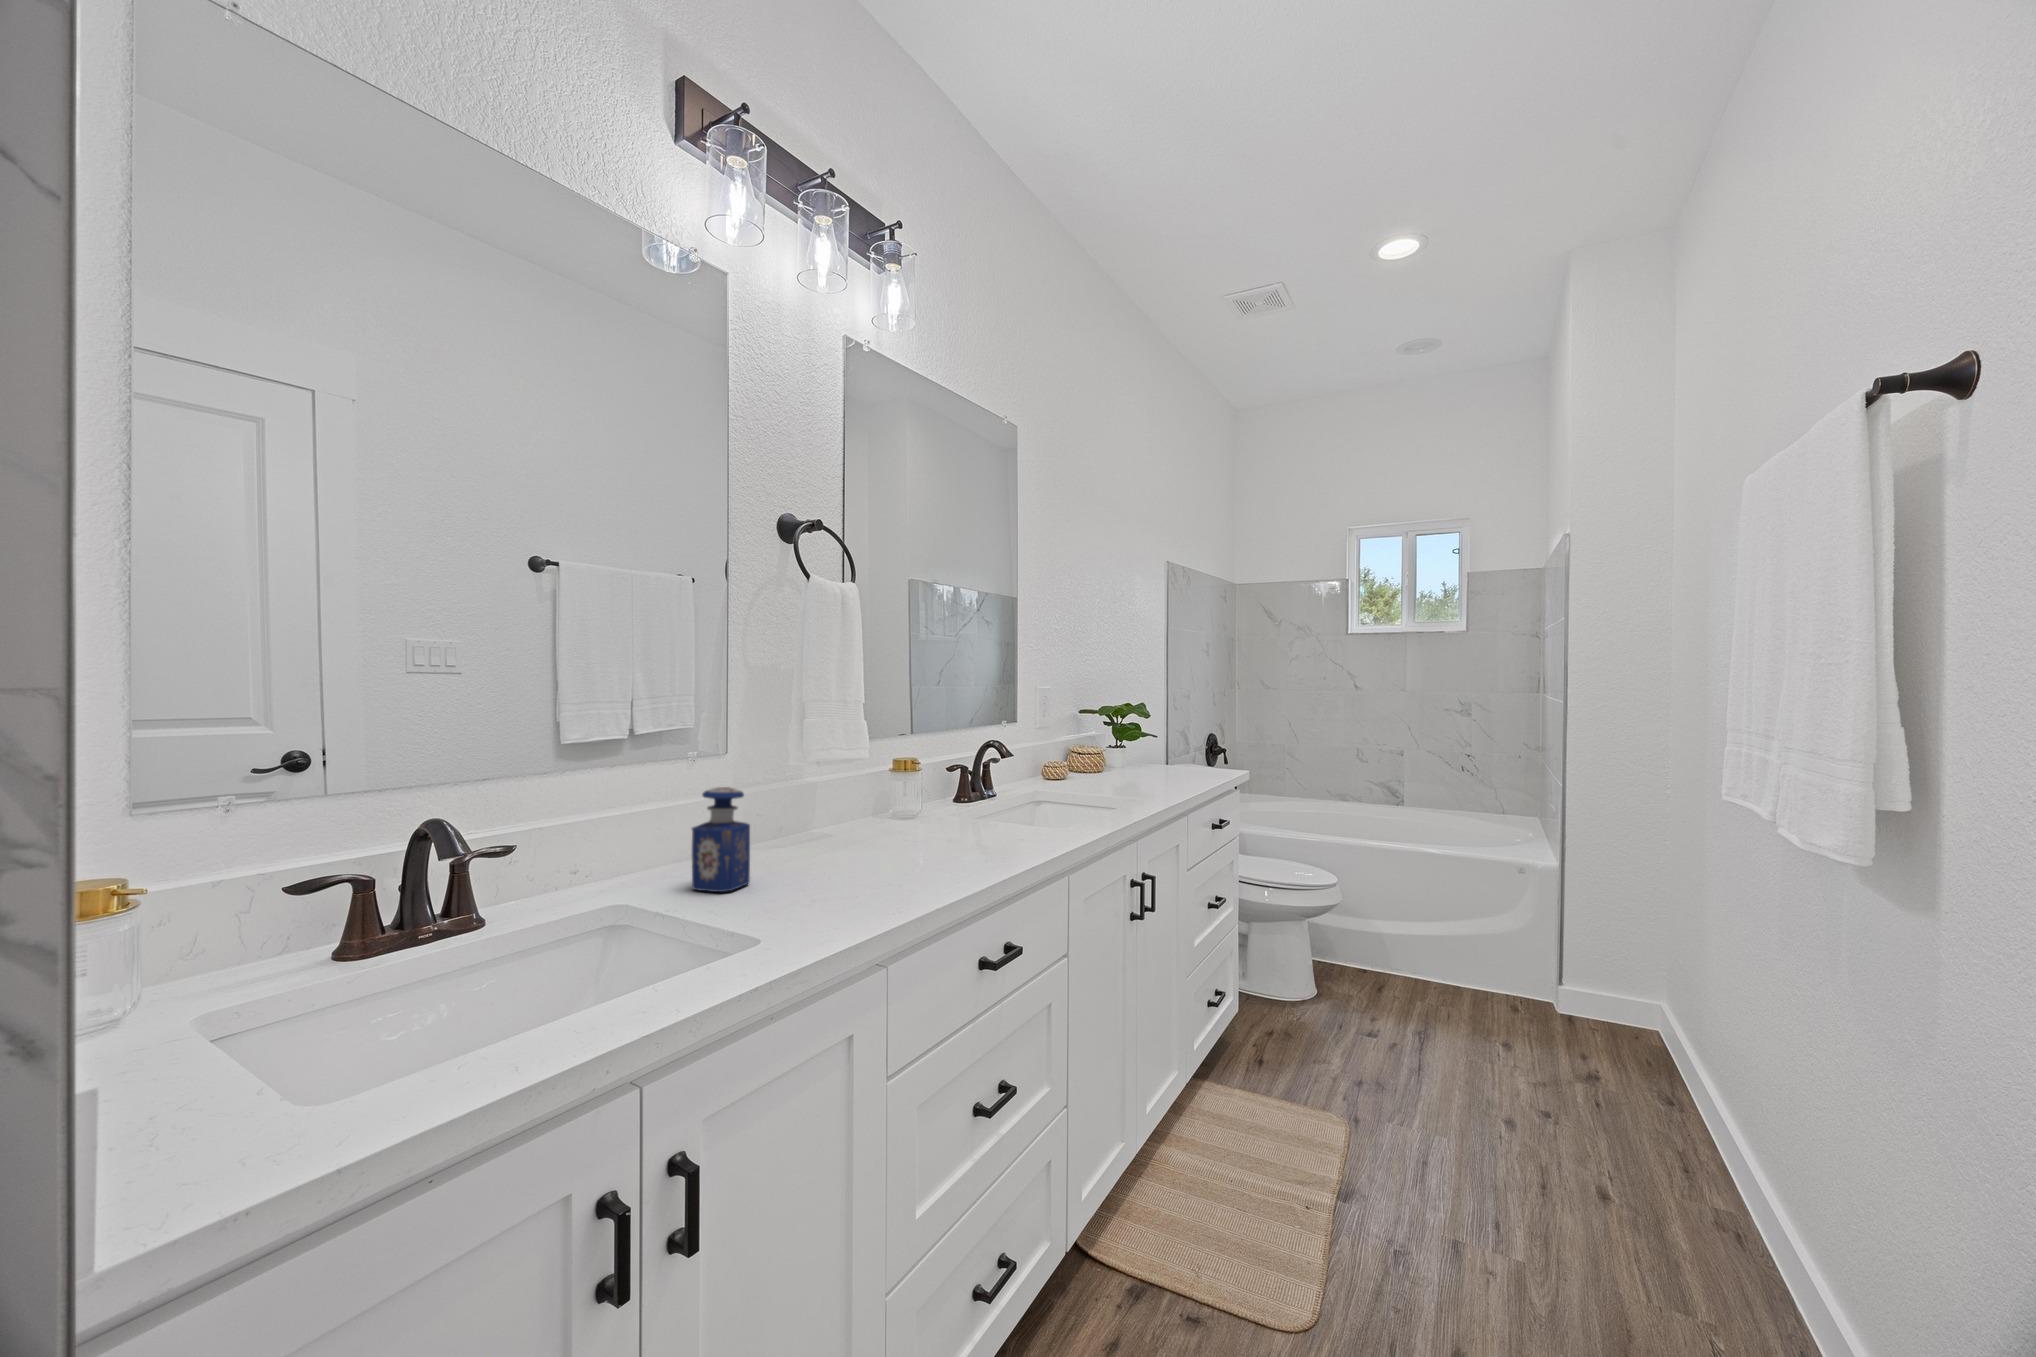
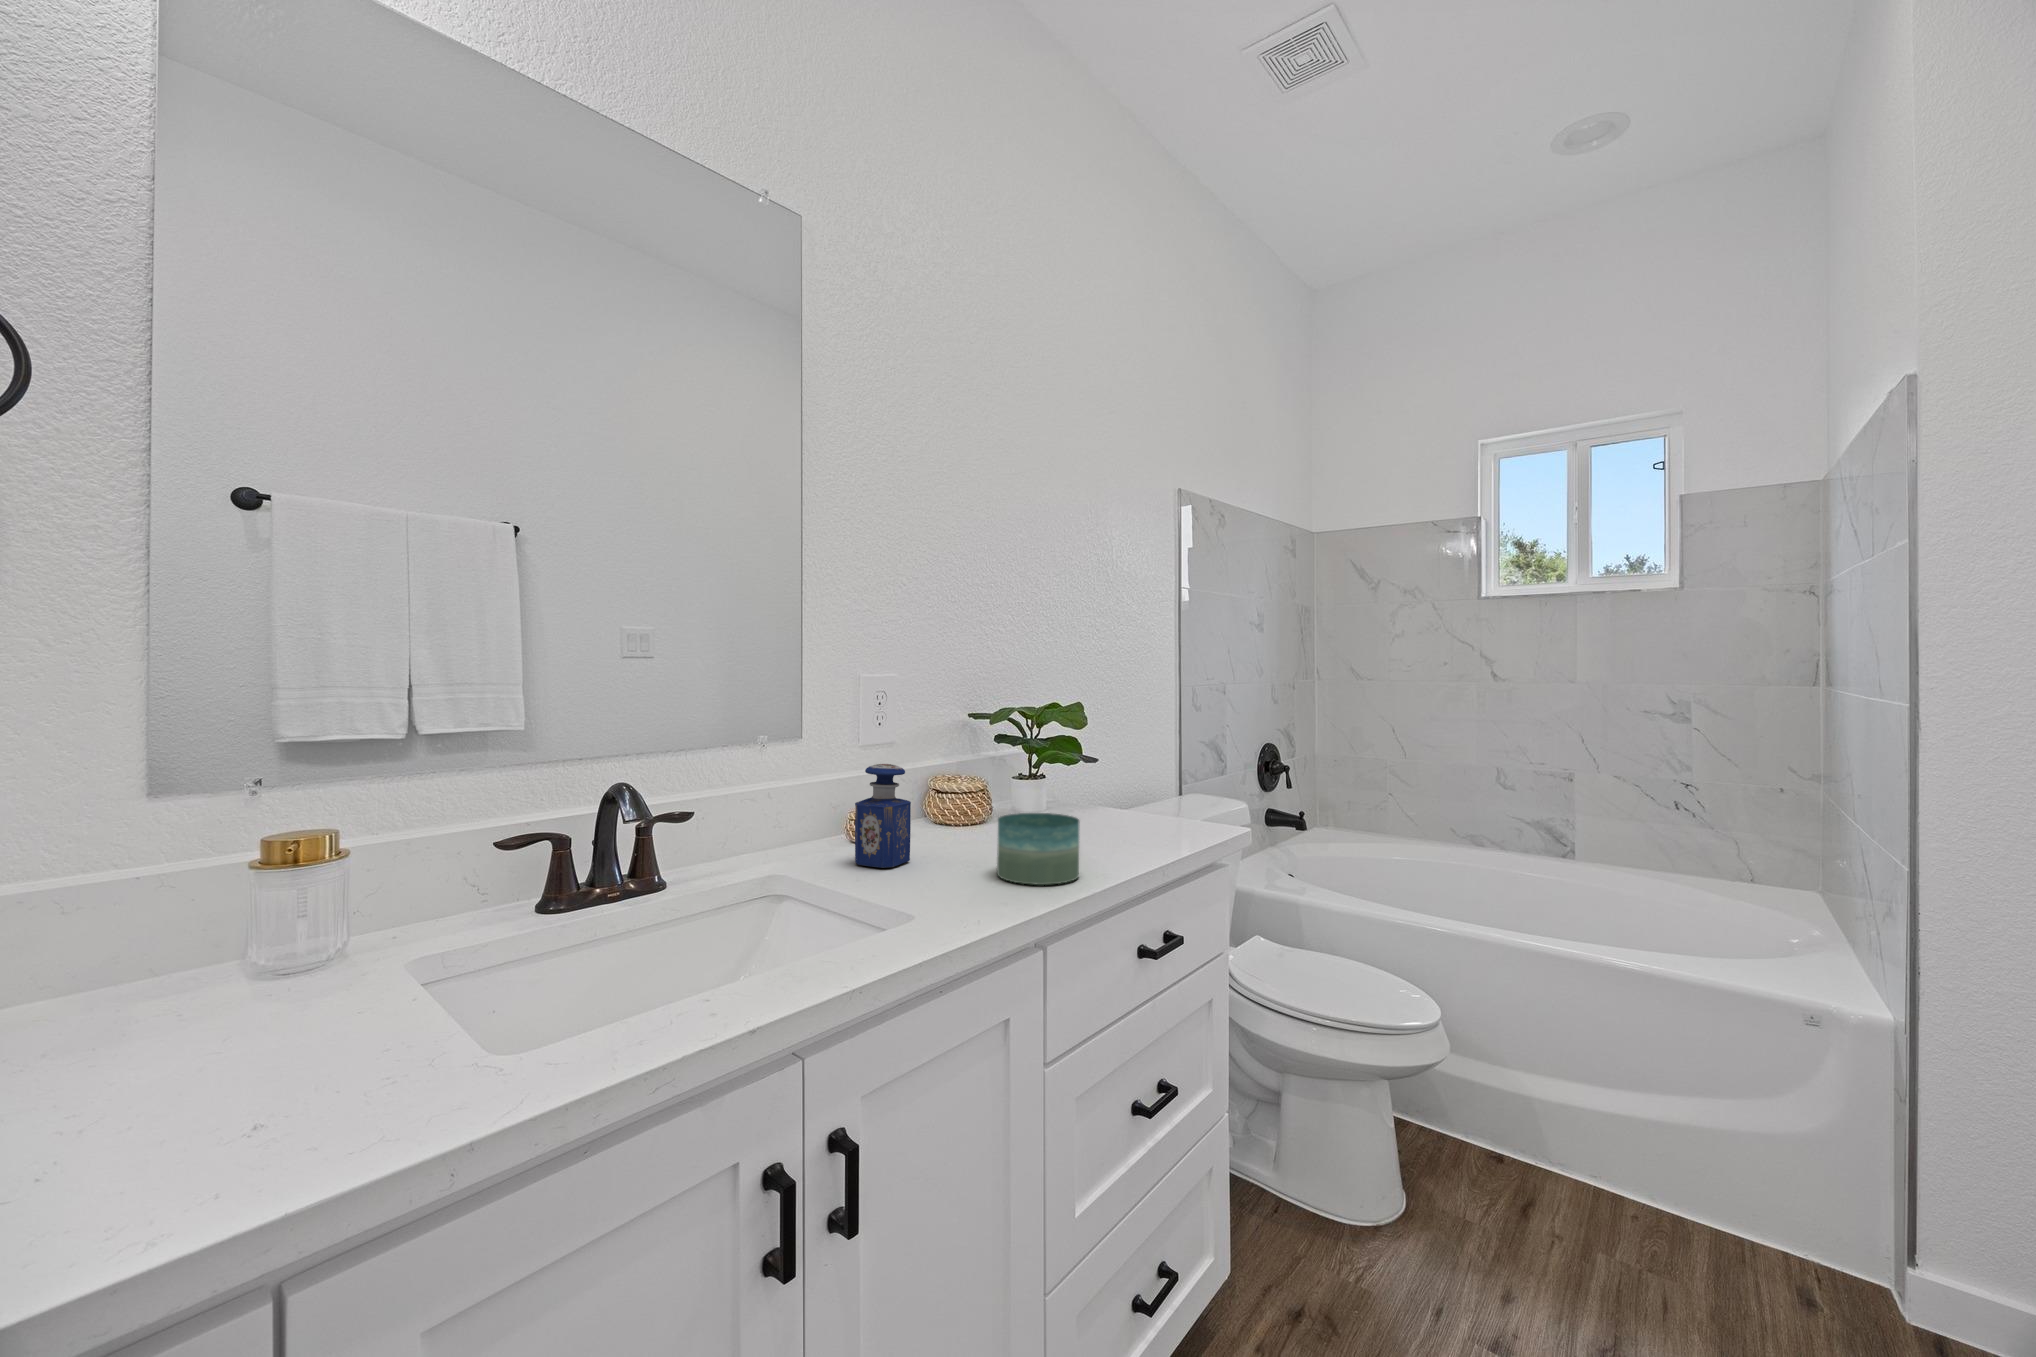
candle: none [838,831,919,902] -> present [997,813,1080,885]

